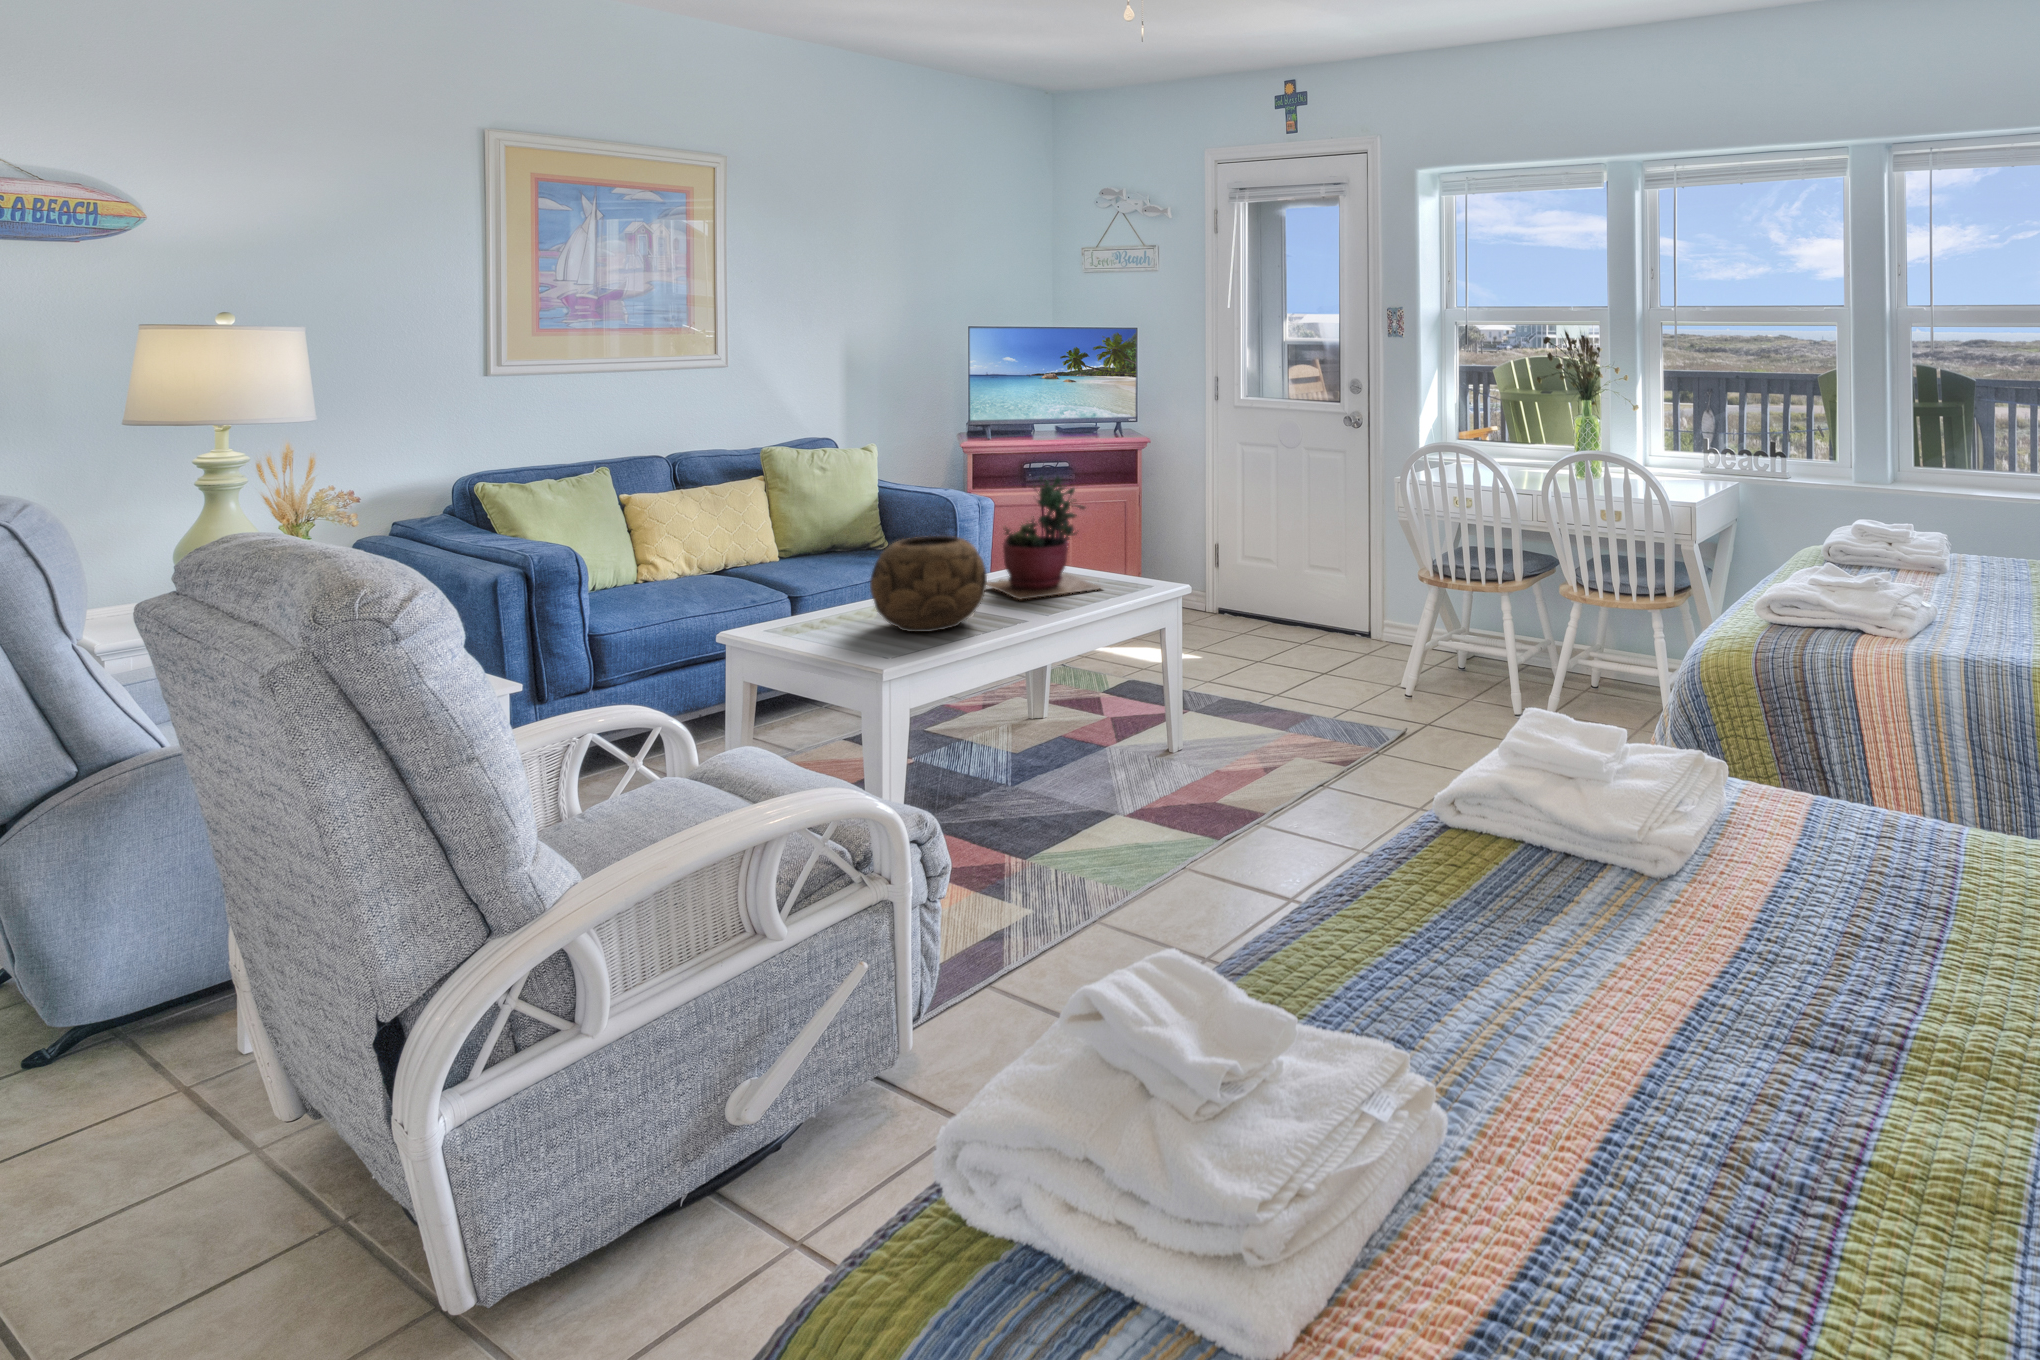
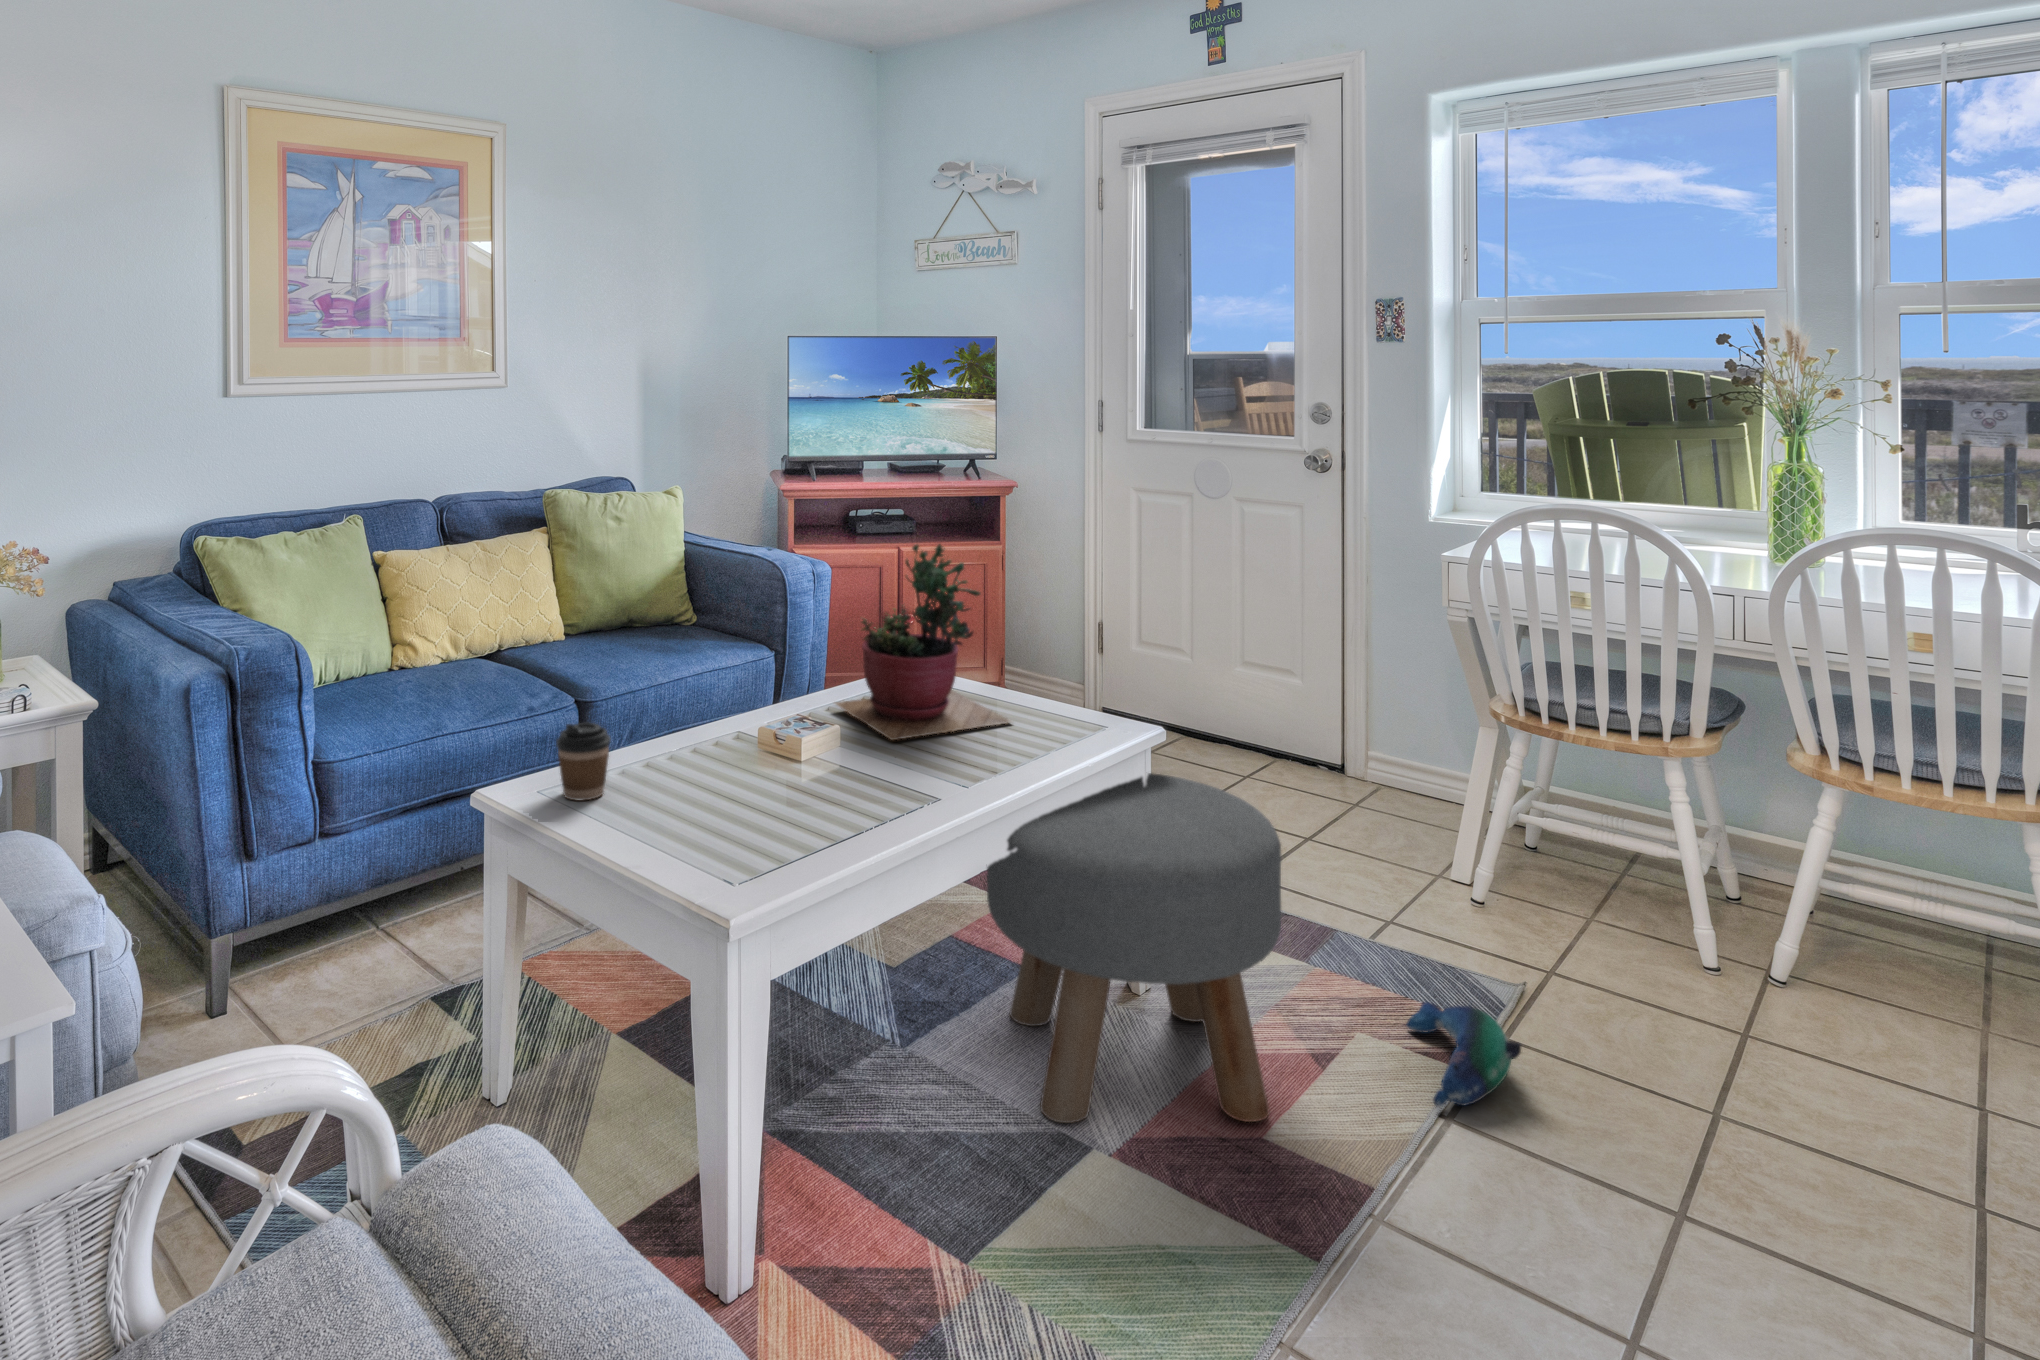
decorative bowl: present [870,536,987,632] -> none [677,644,852,806]
coffee cup: none [787,589,825,636] -> present [556,723,611,801]
ottoman: none [1075,613,1249,805] -> present [987,773,1281,1123]
plush toy: none [1329,732,1383,780] -> present [1406,1002,1521,1107]

